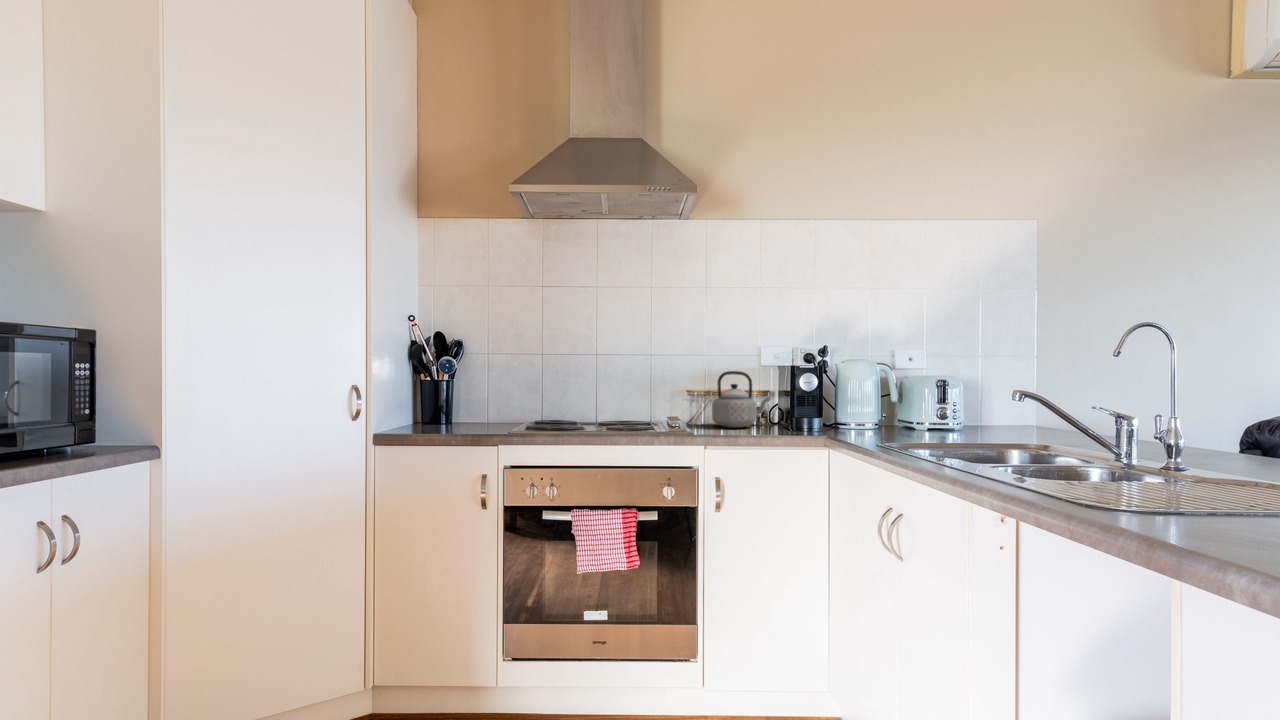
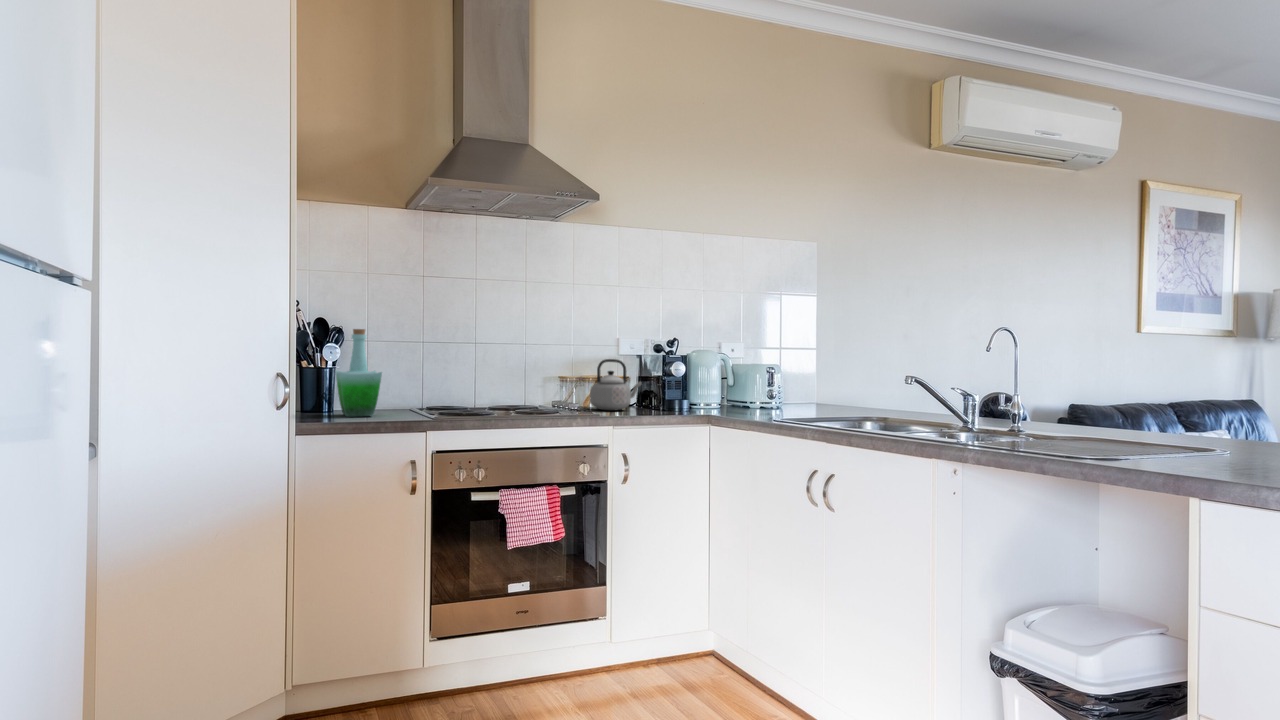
bottle: none [434,345,481,428] -> present [336,329,382,417]

